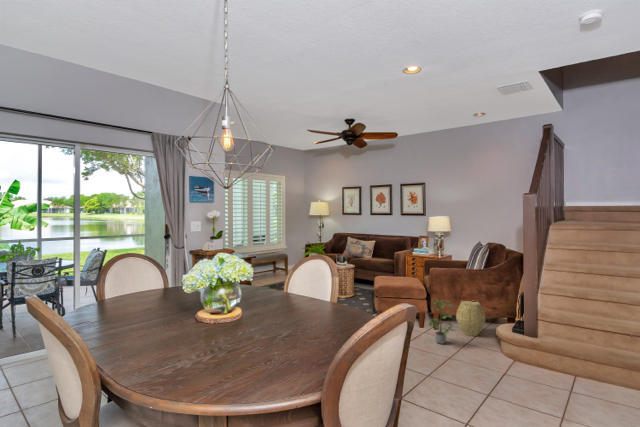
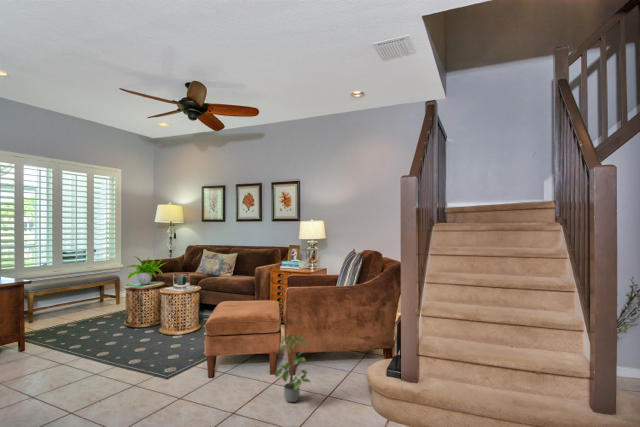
woven basket: present [456,301,485,336] -> none [319,330,356,382]

